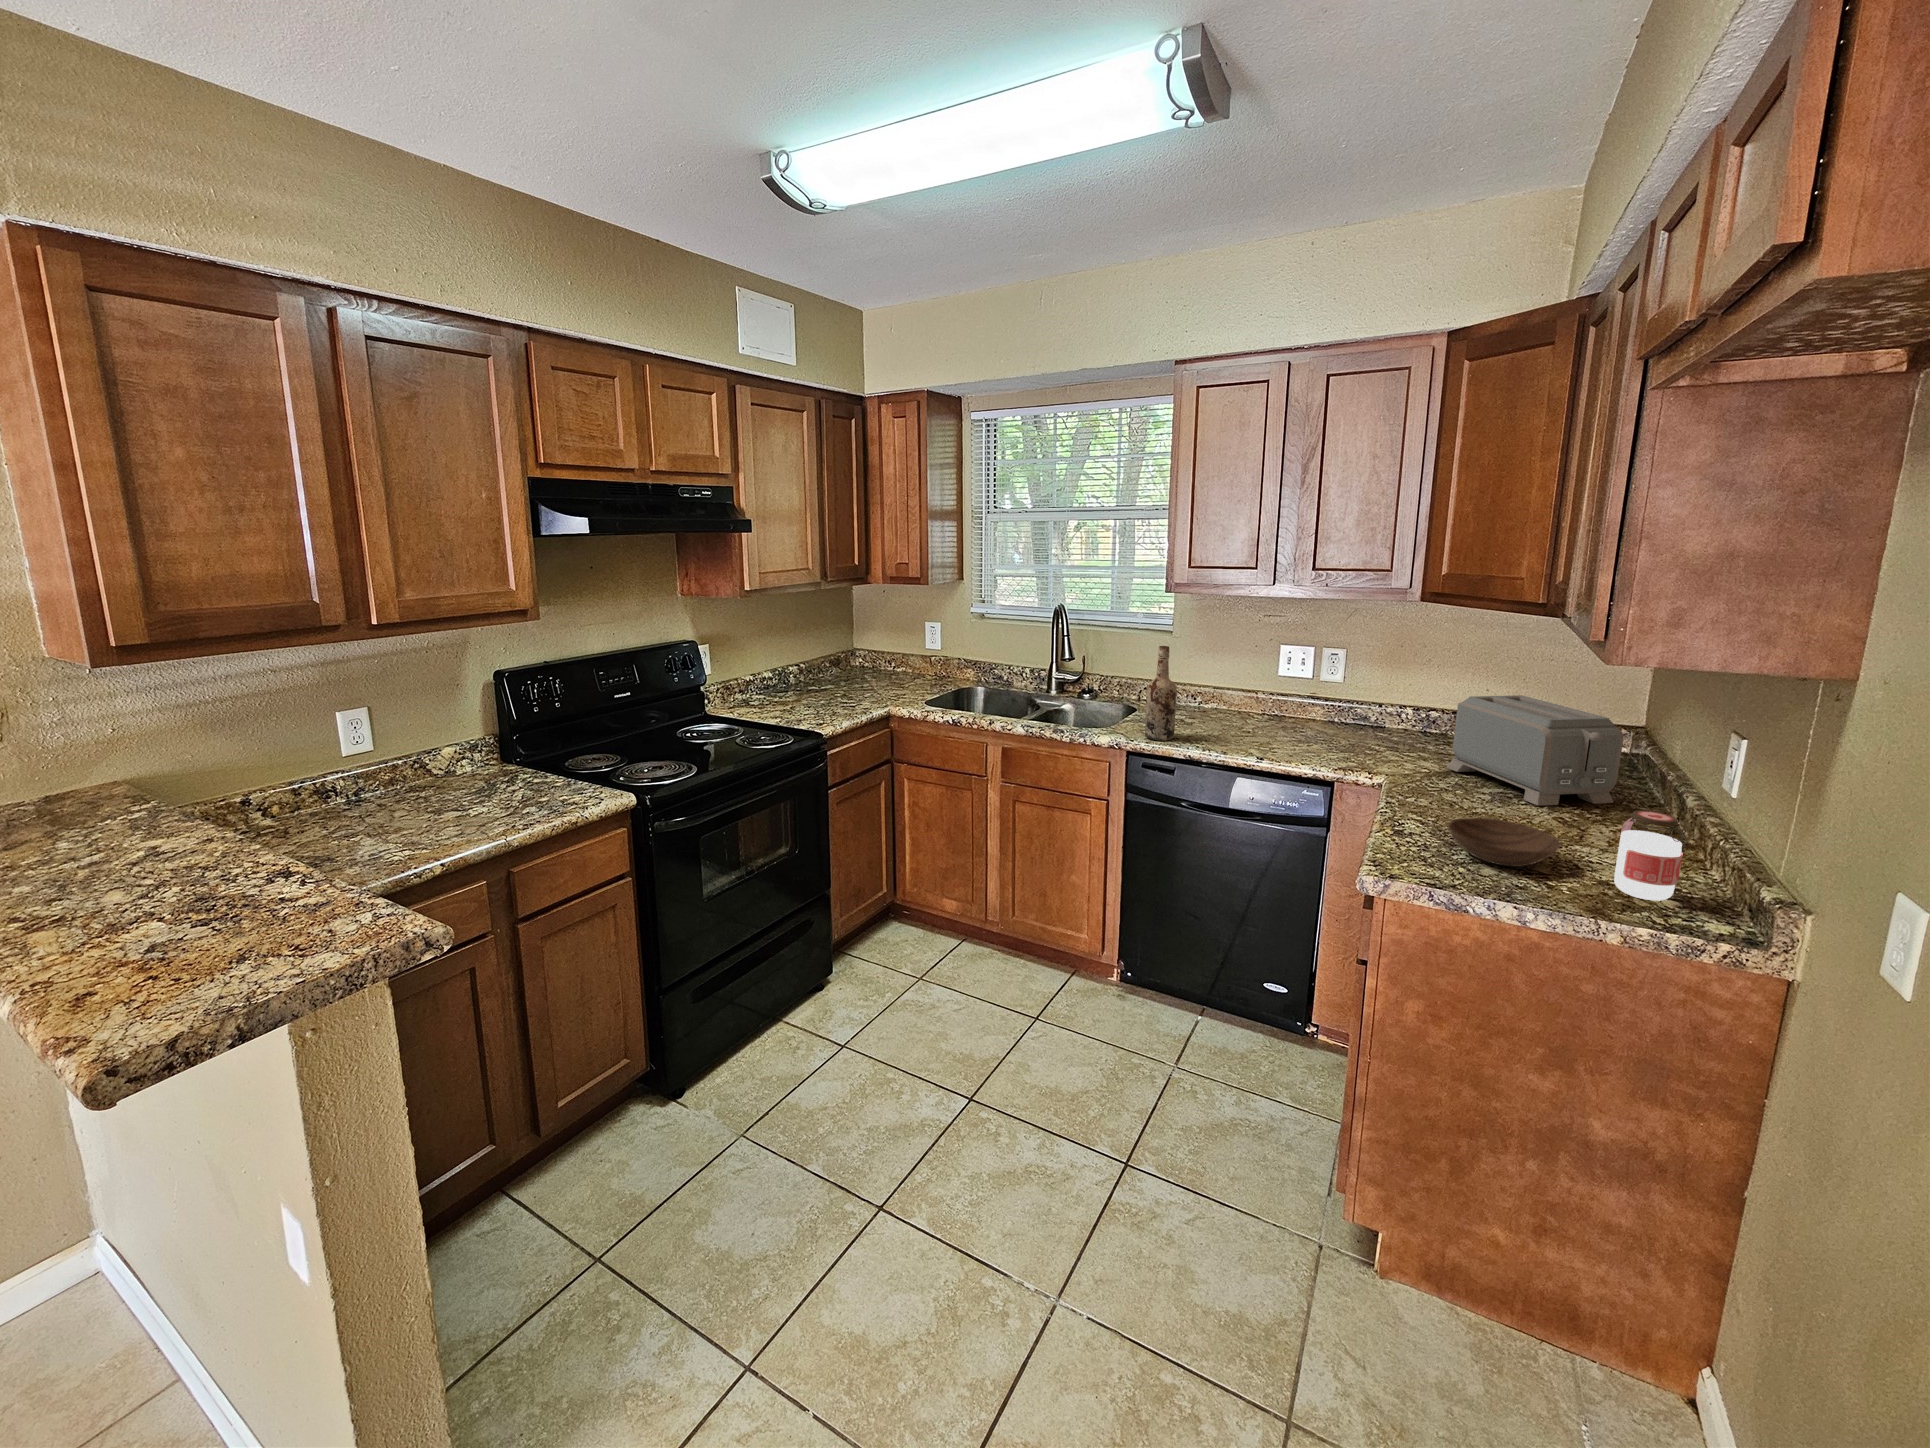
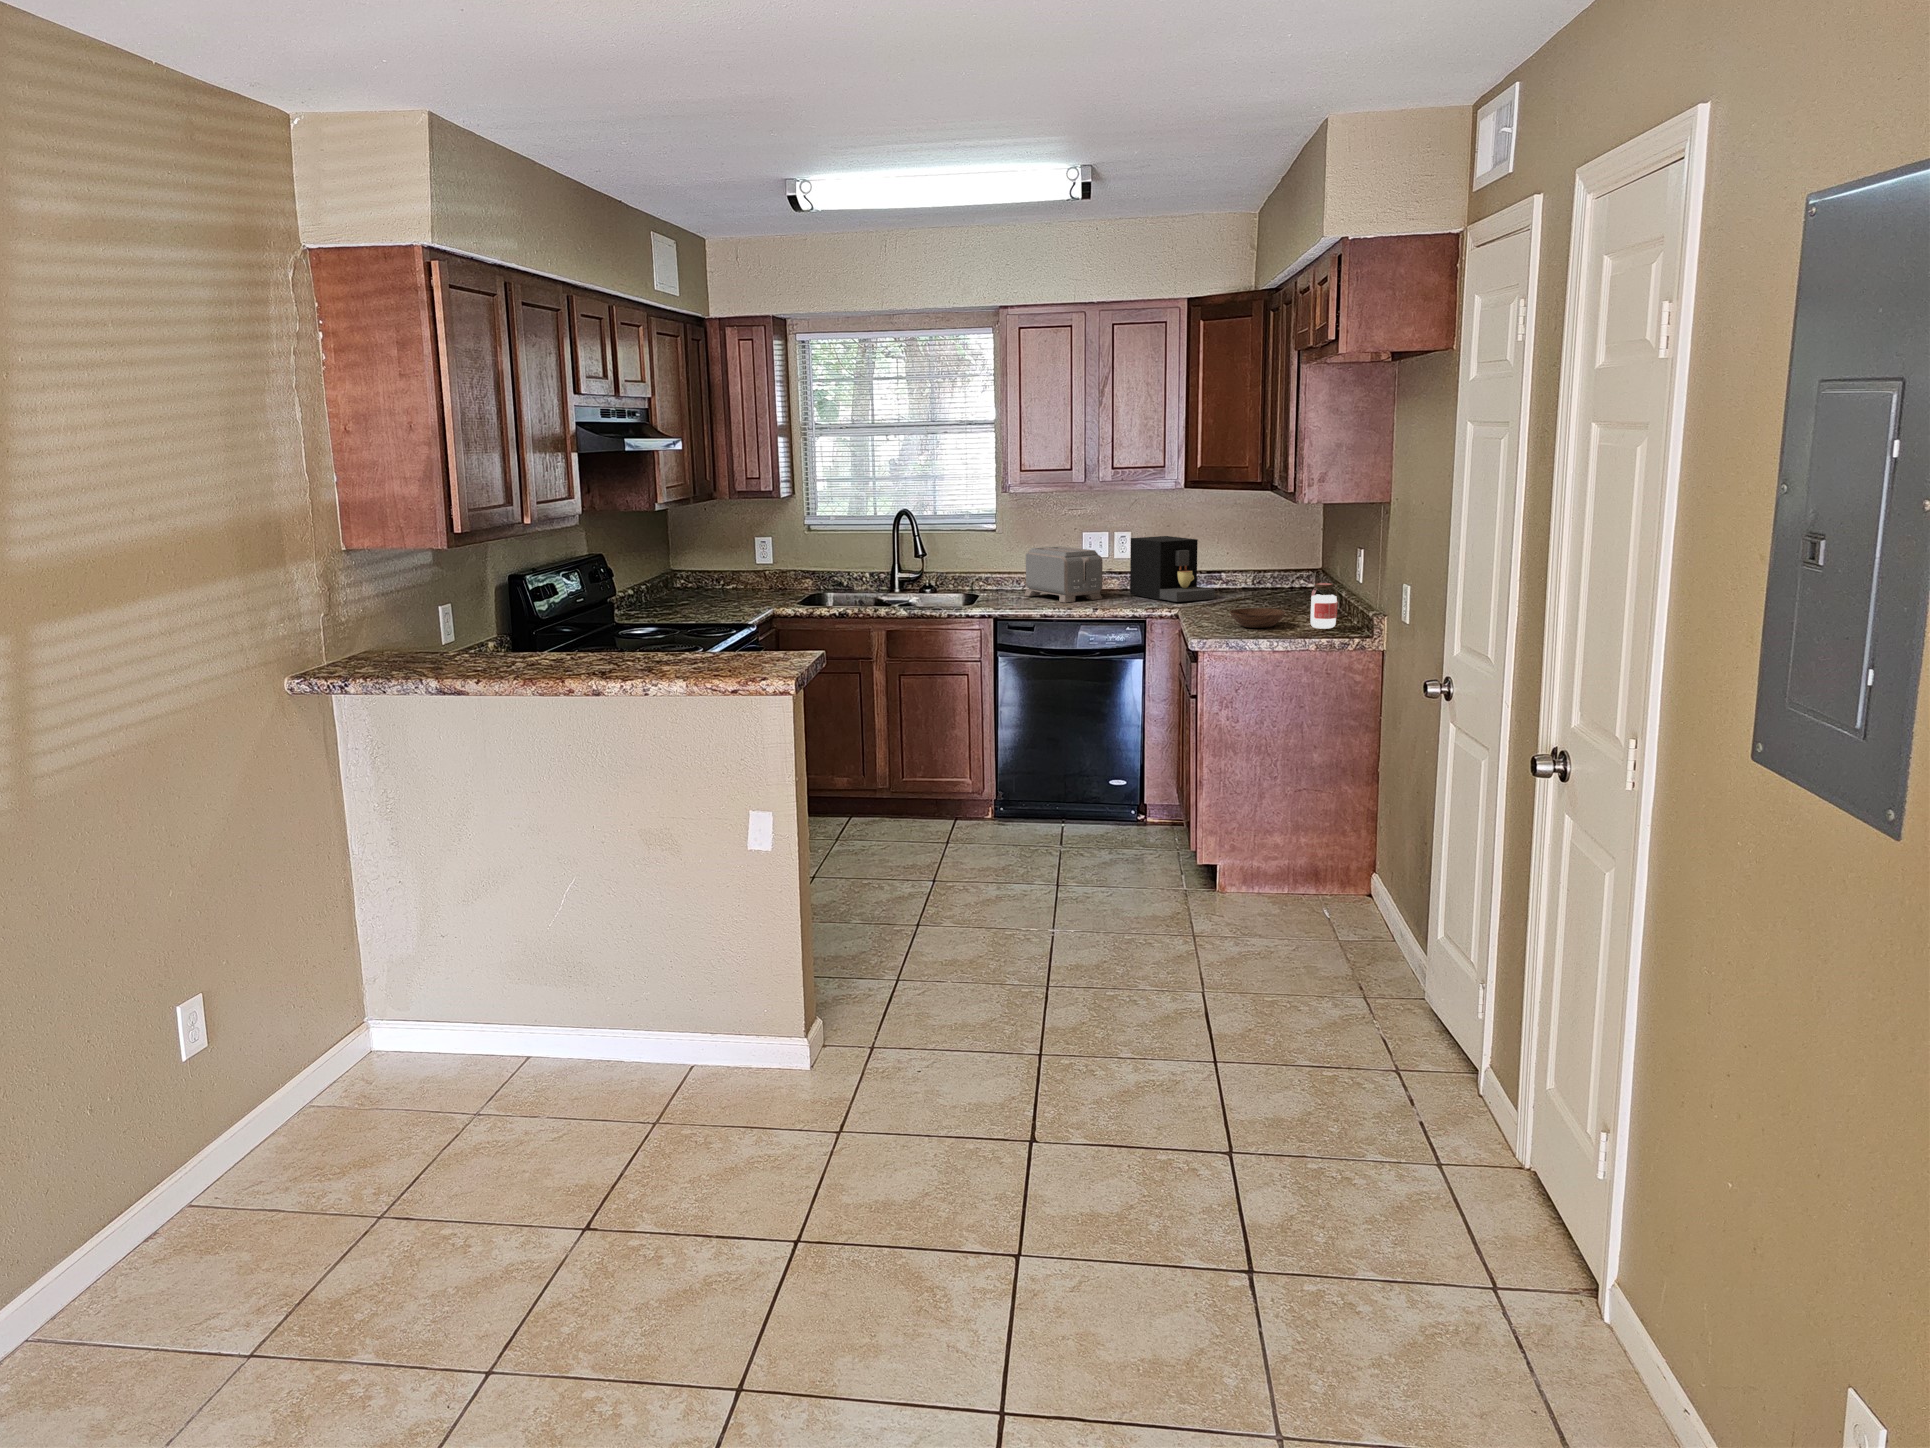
wine bottle: present [1145,646,1177,741] -> none [1003,533,1026,609]
coffee maker: none [1328,661,1451,762] -> present [1130,536,1214,602]
toaster: present [1447,695,1623,806] -> present [1024,546,1103,603]

